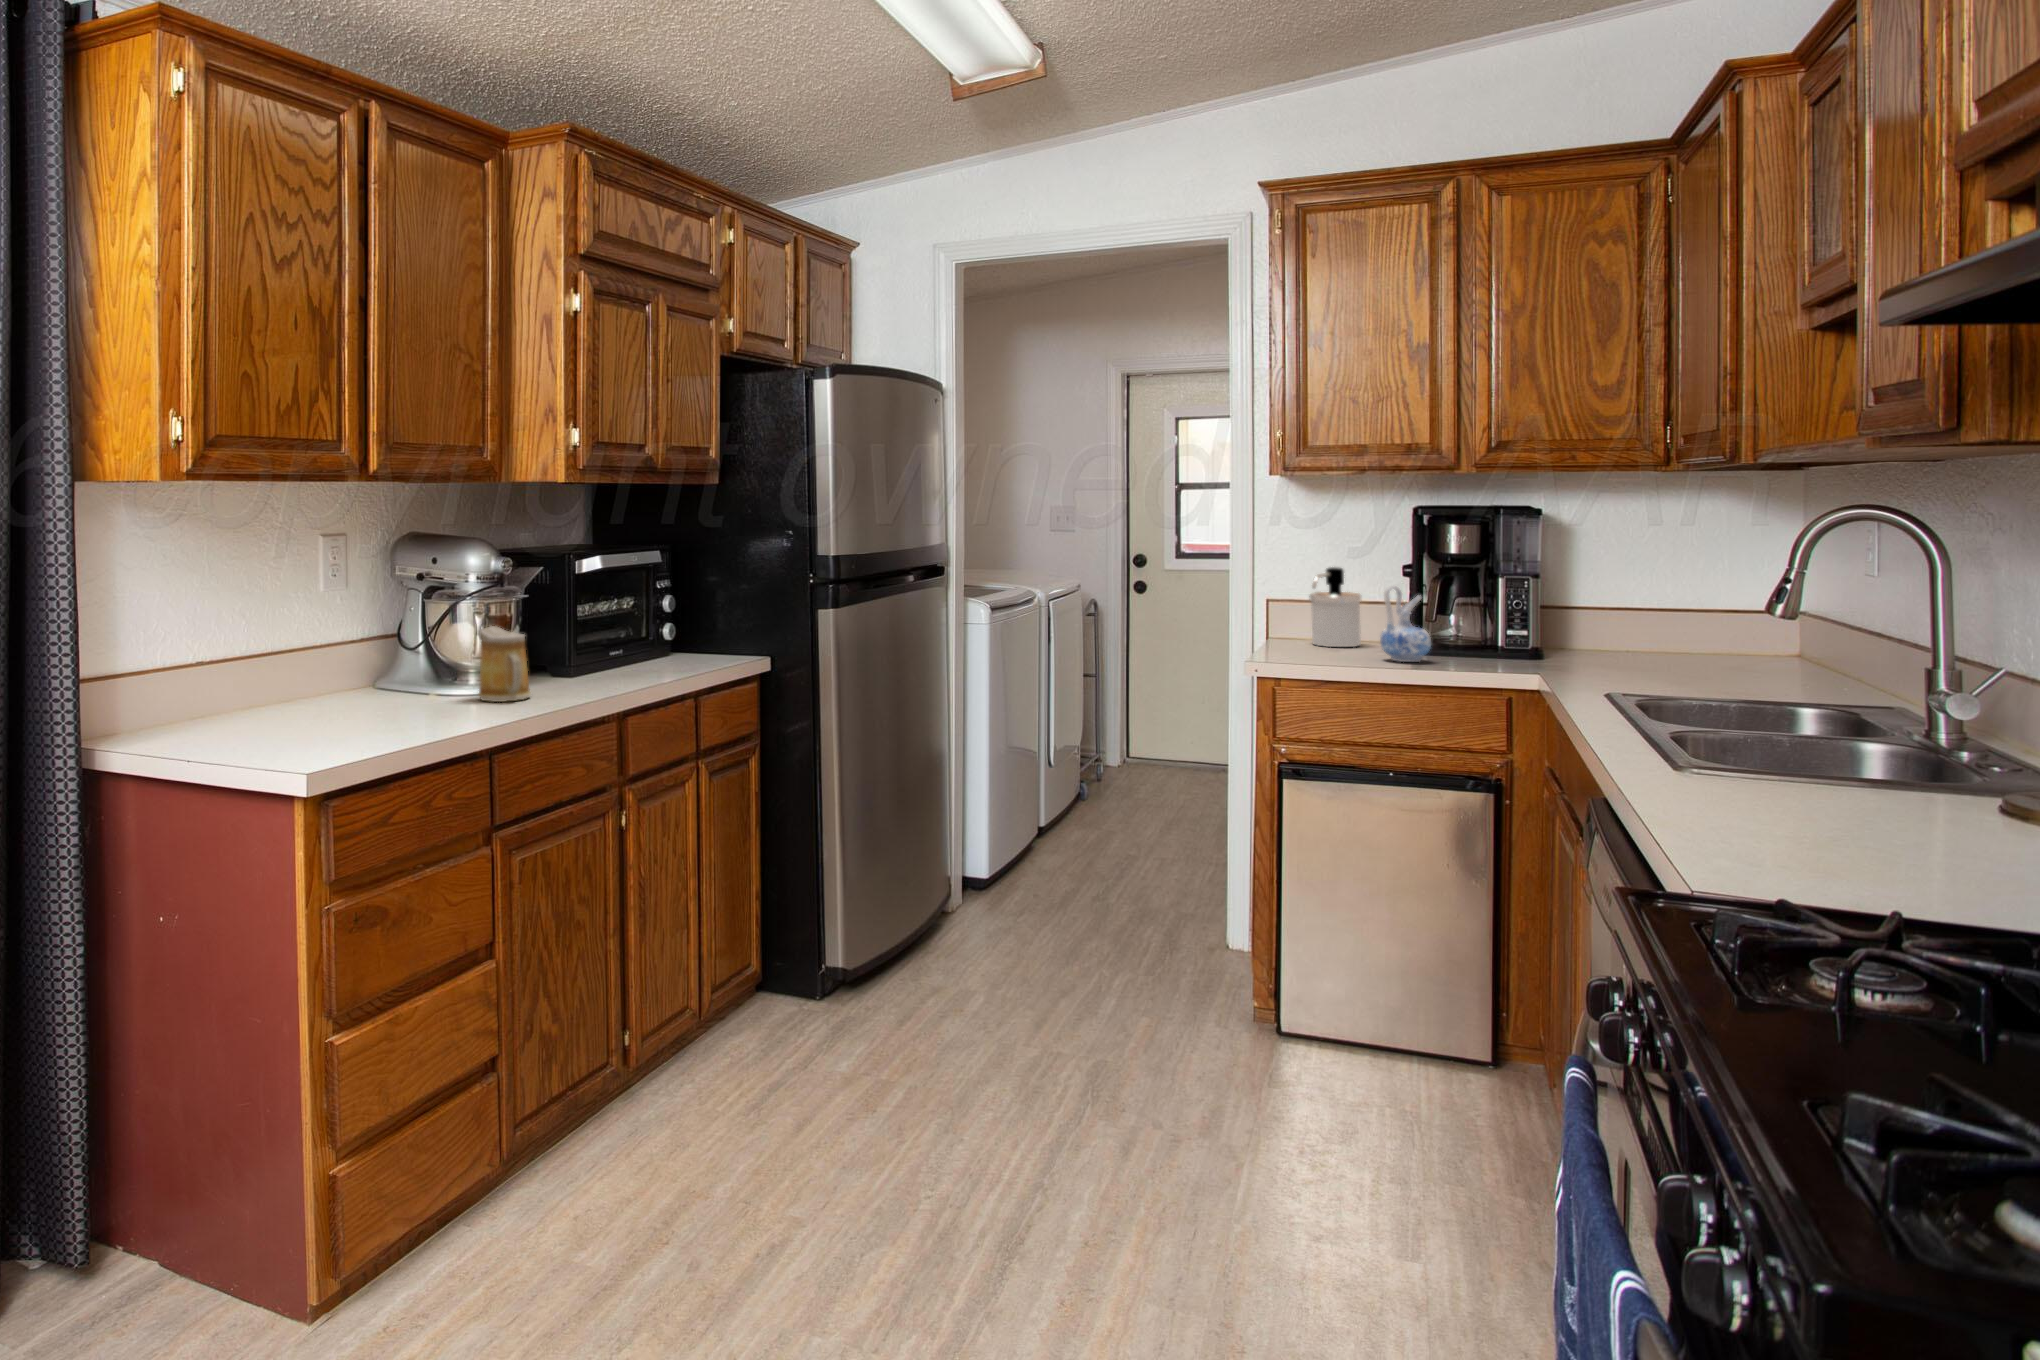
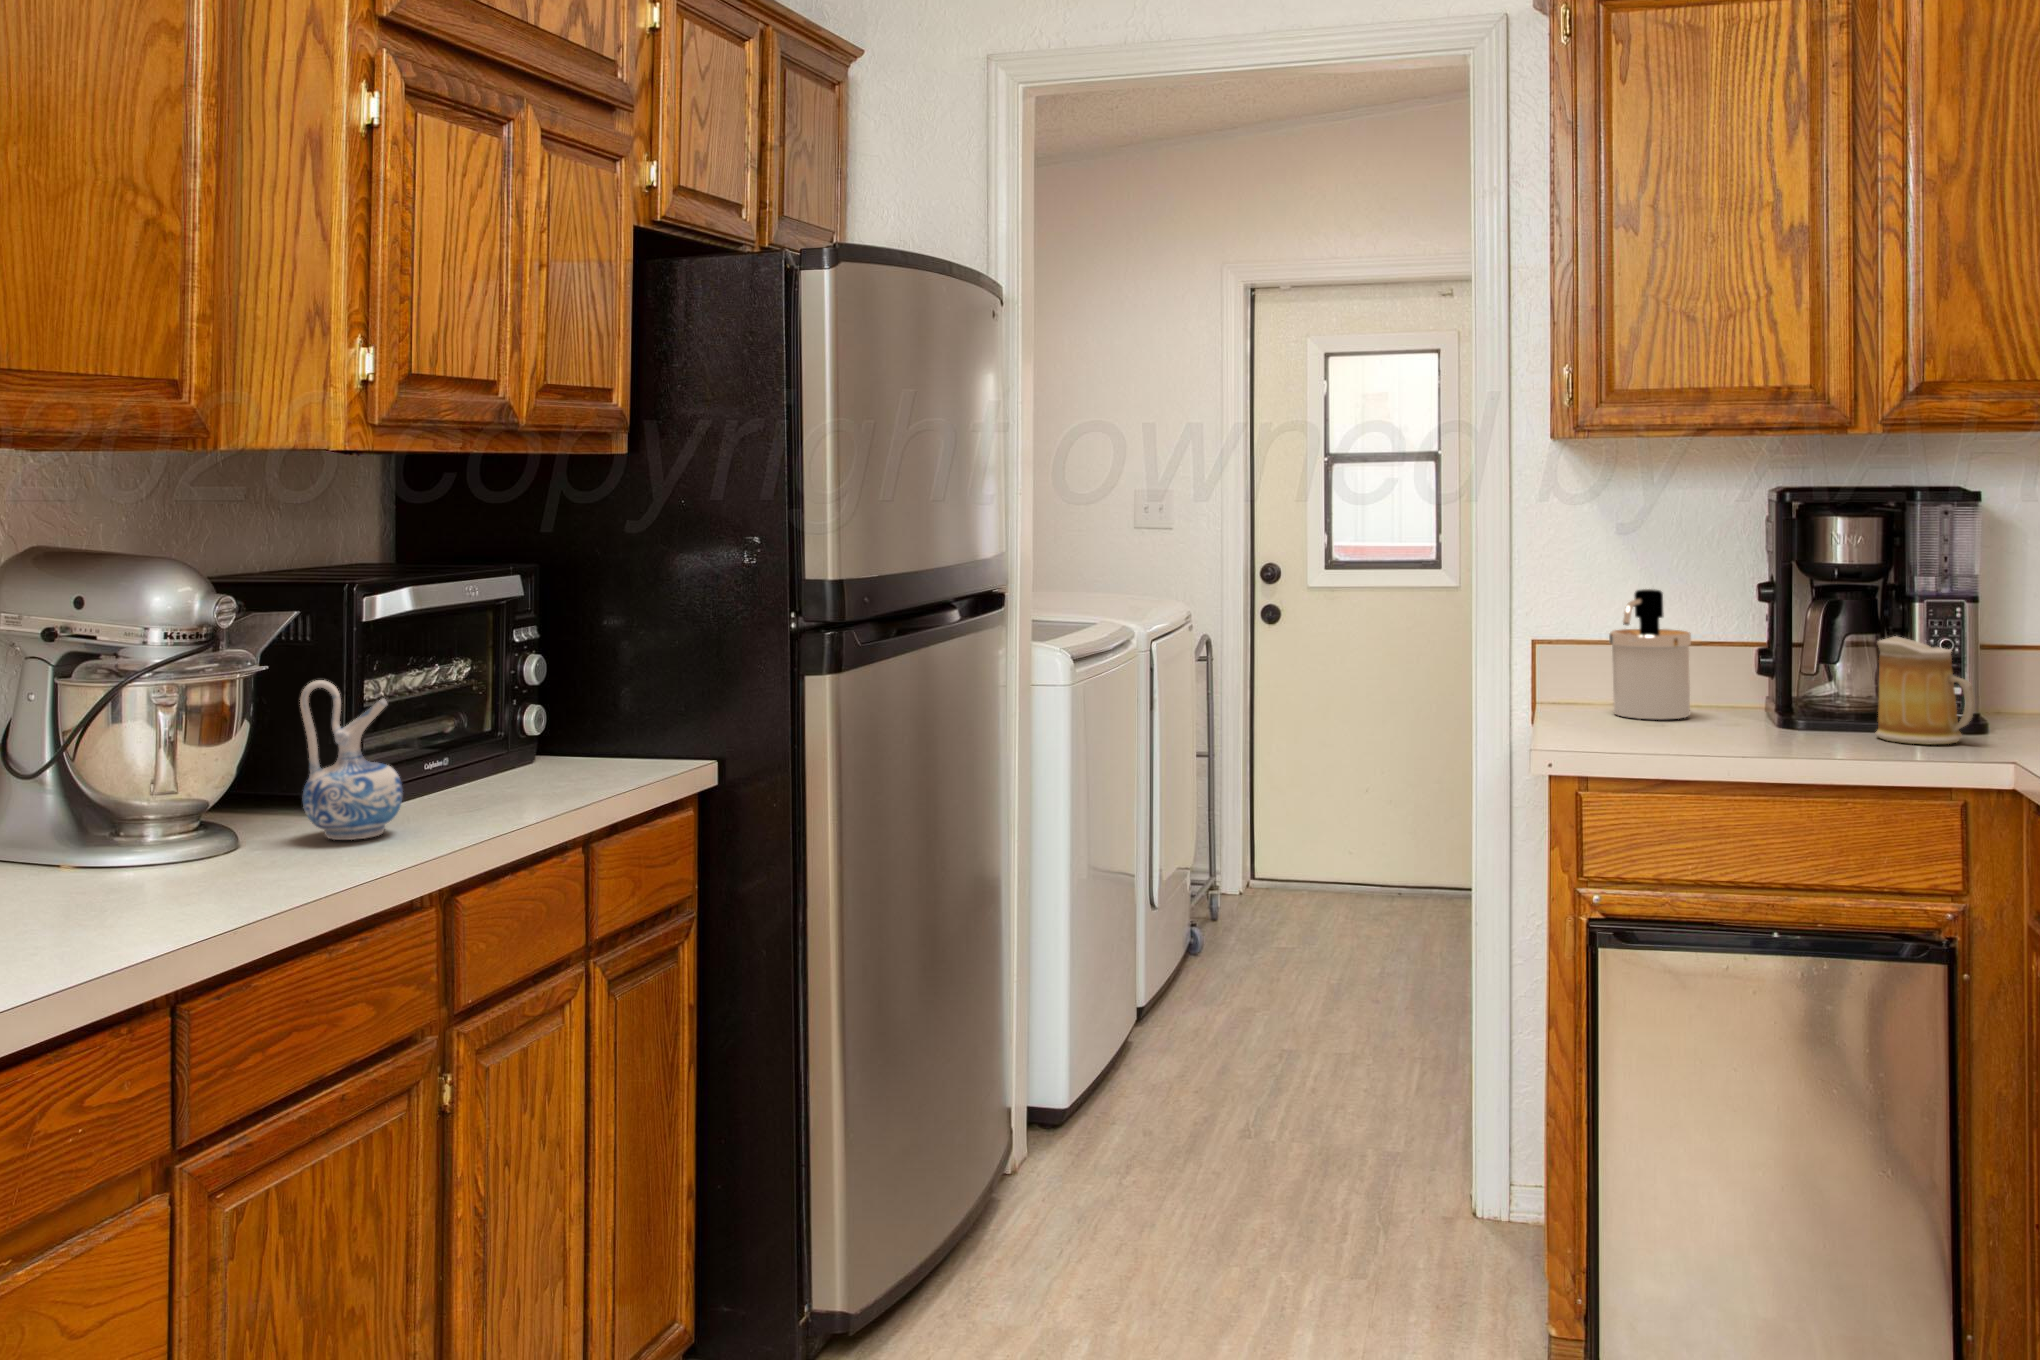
ceramic pitcher: present [1380,585,1431,662] -> present [300,680,403,840]
mug: present [478,626,531,702] -> present [1876,636,1975,744]

